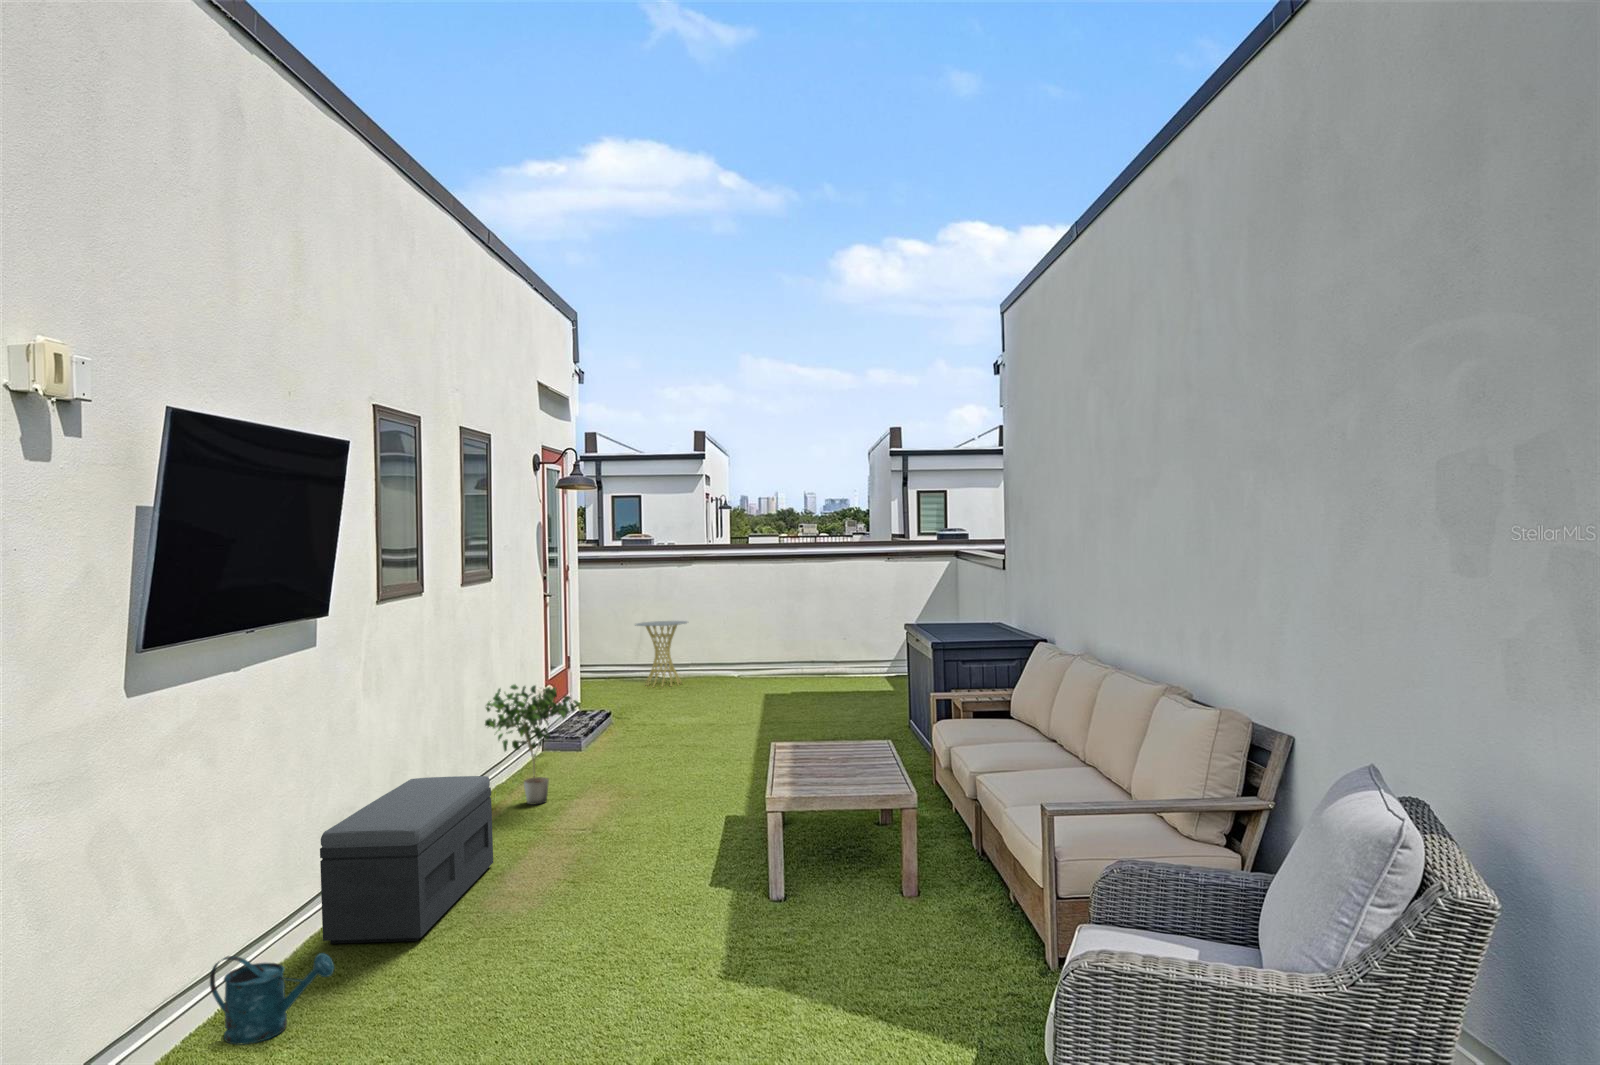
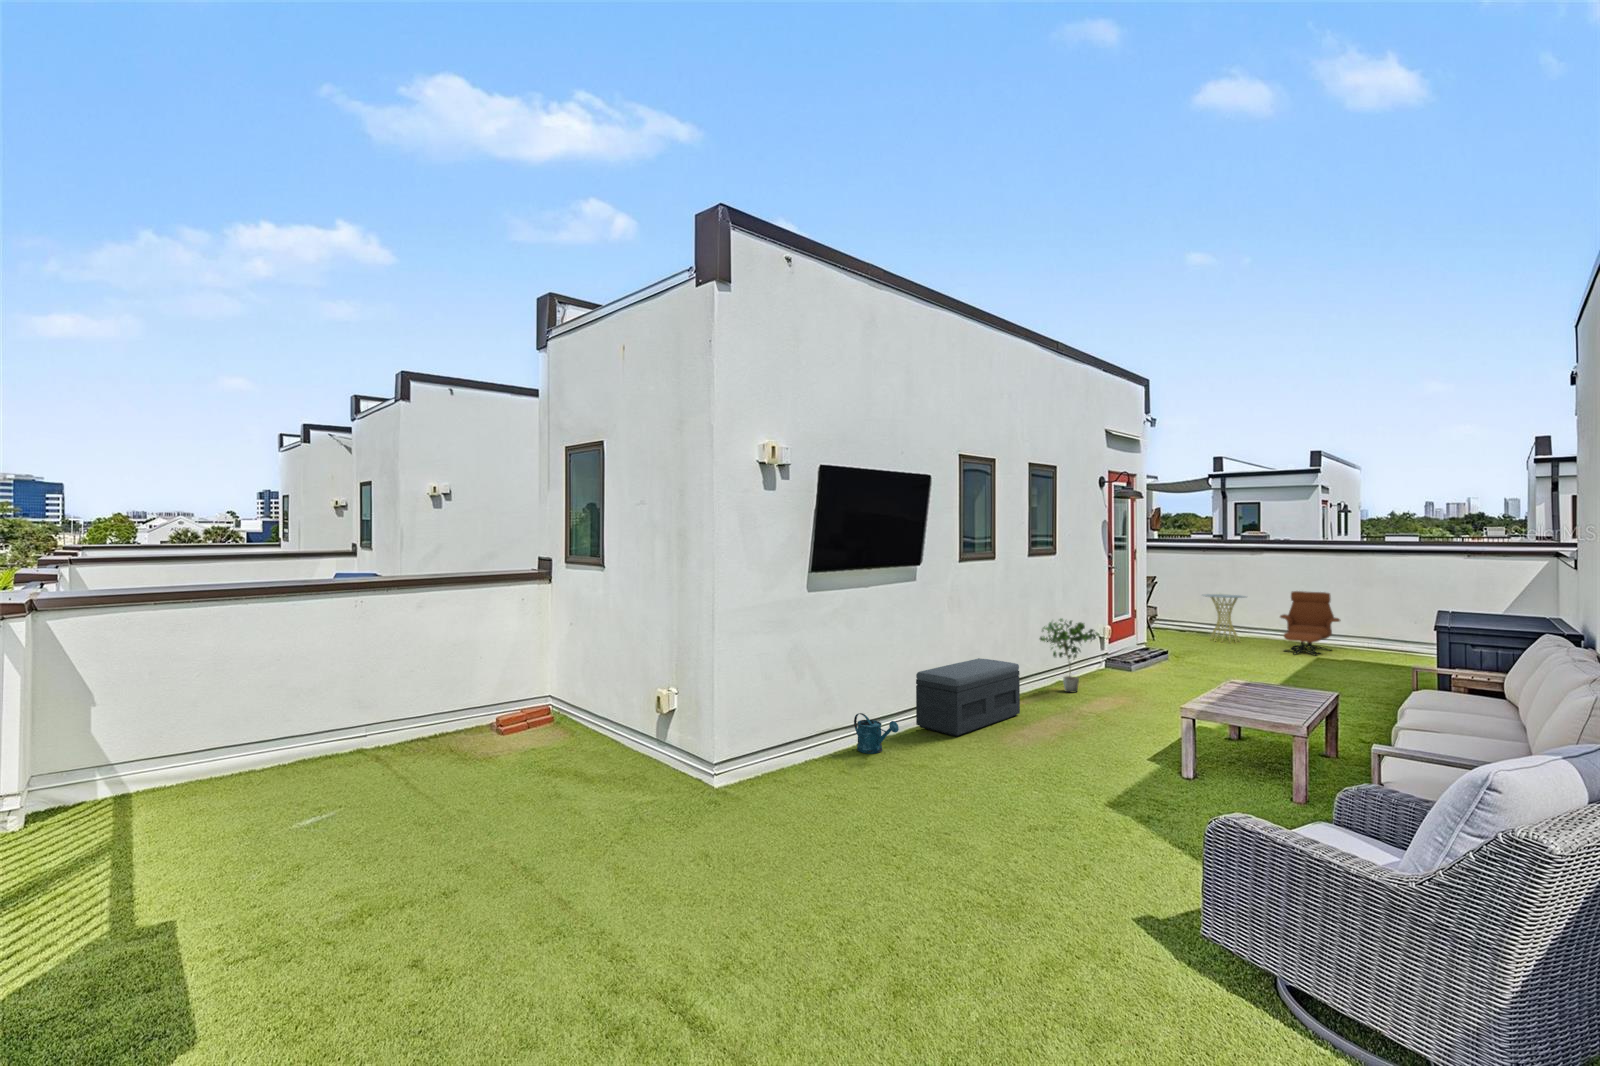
lounge chair: none [725,609,787,692] -> present [1280,591,1340,656]

